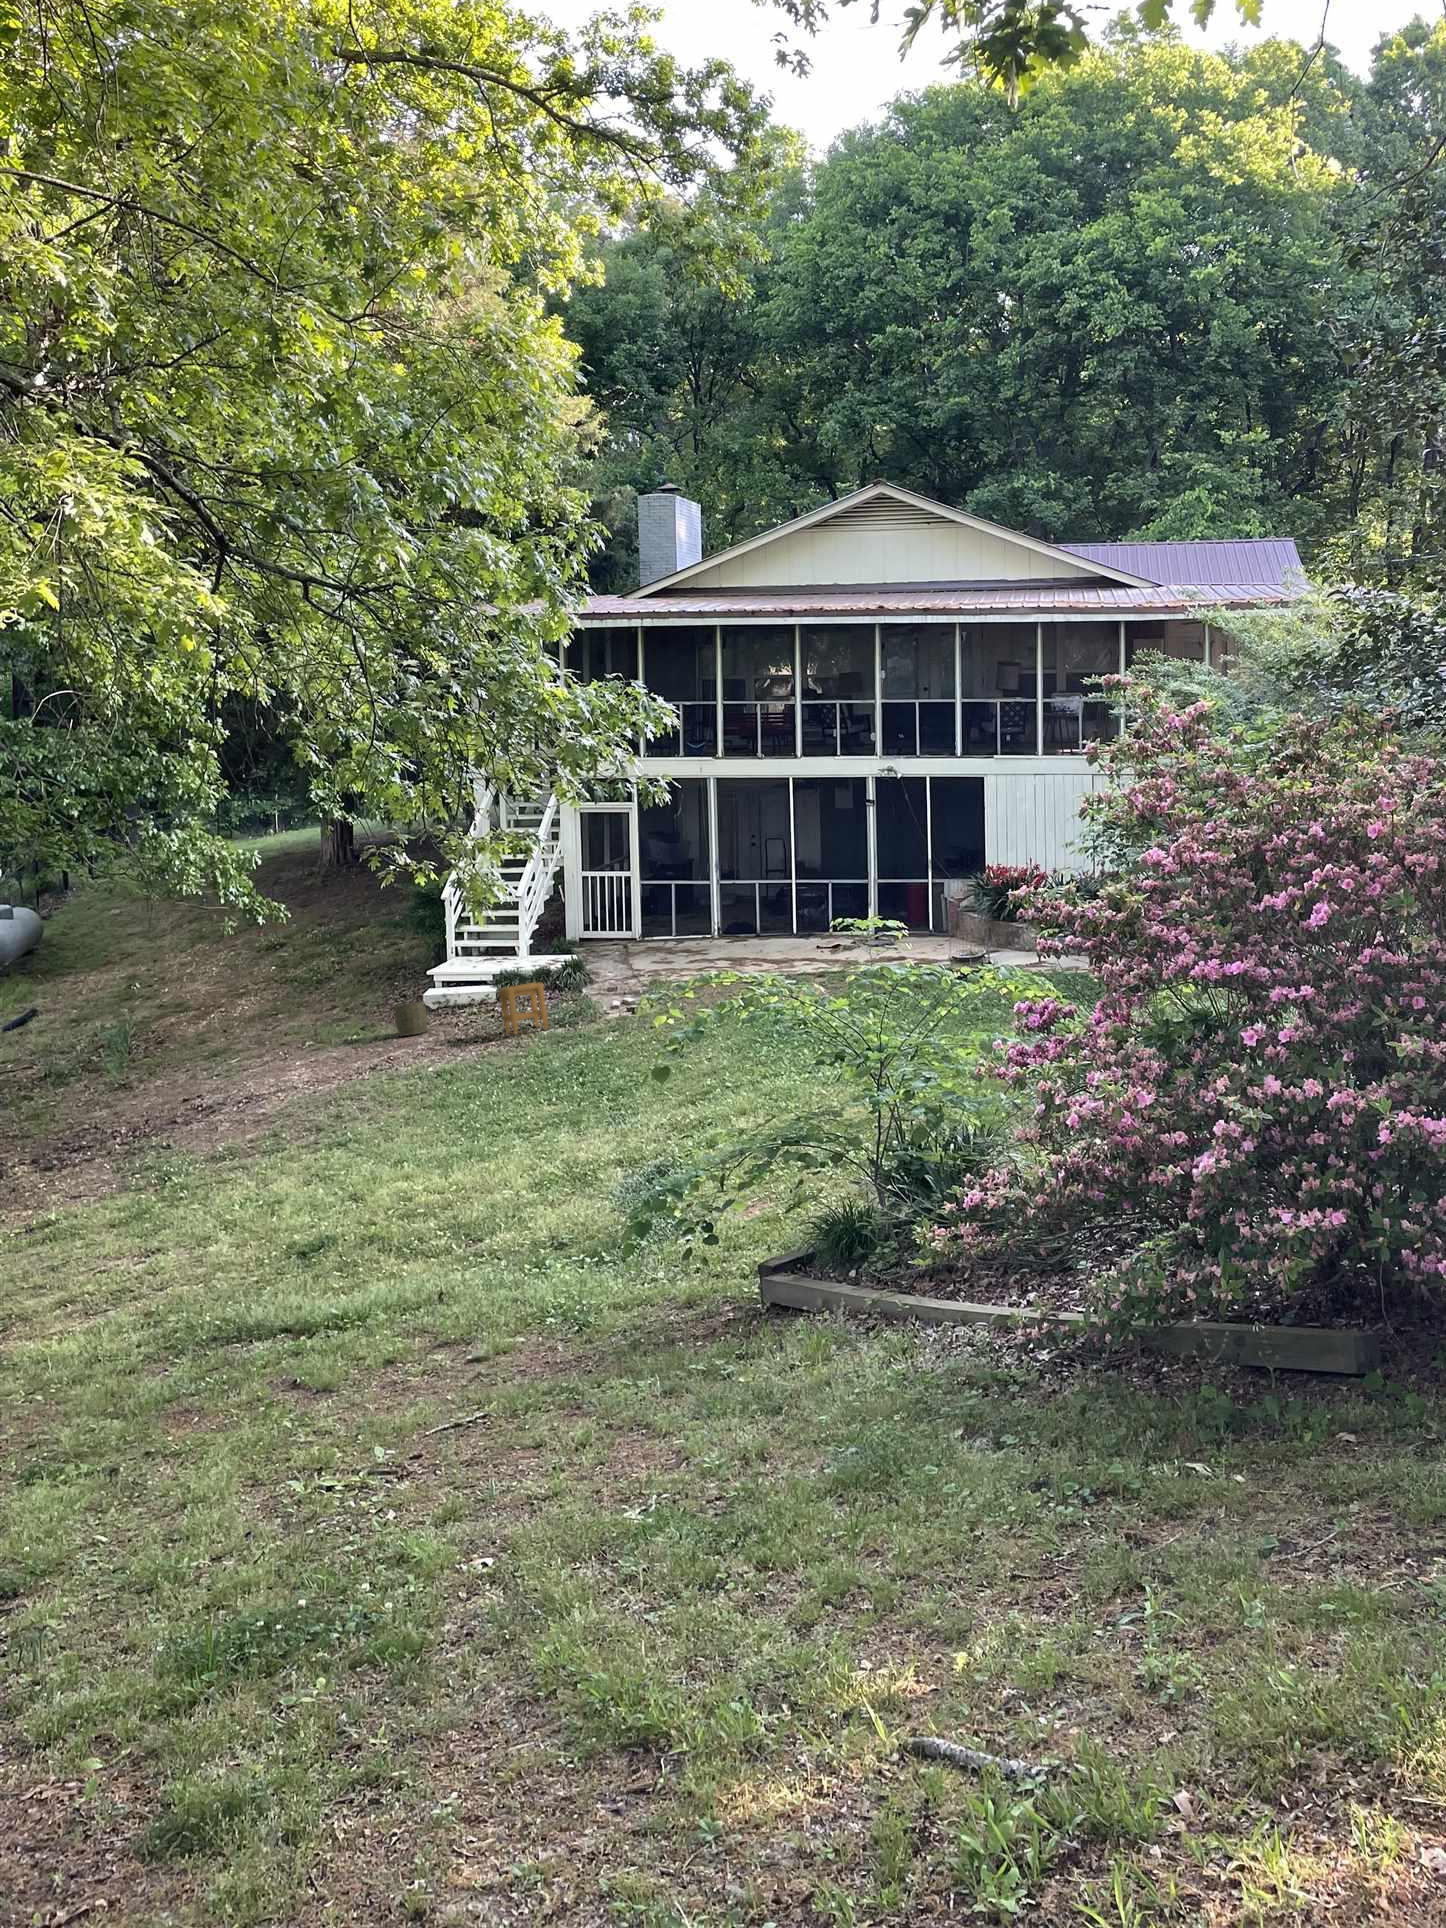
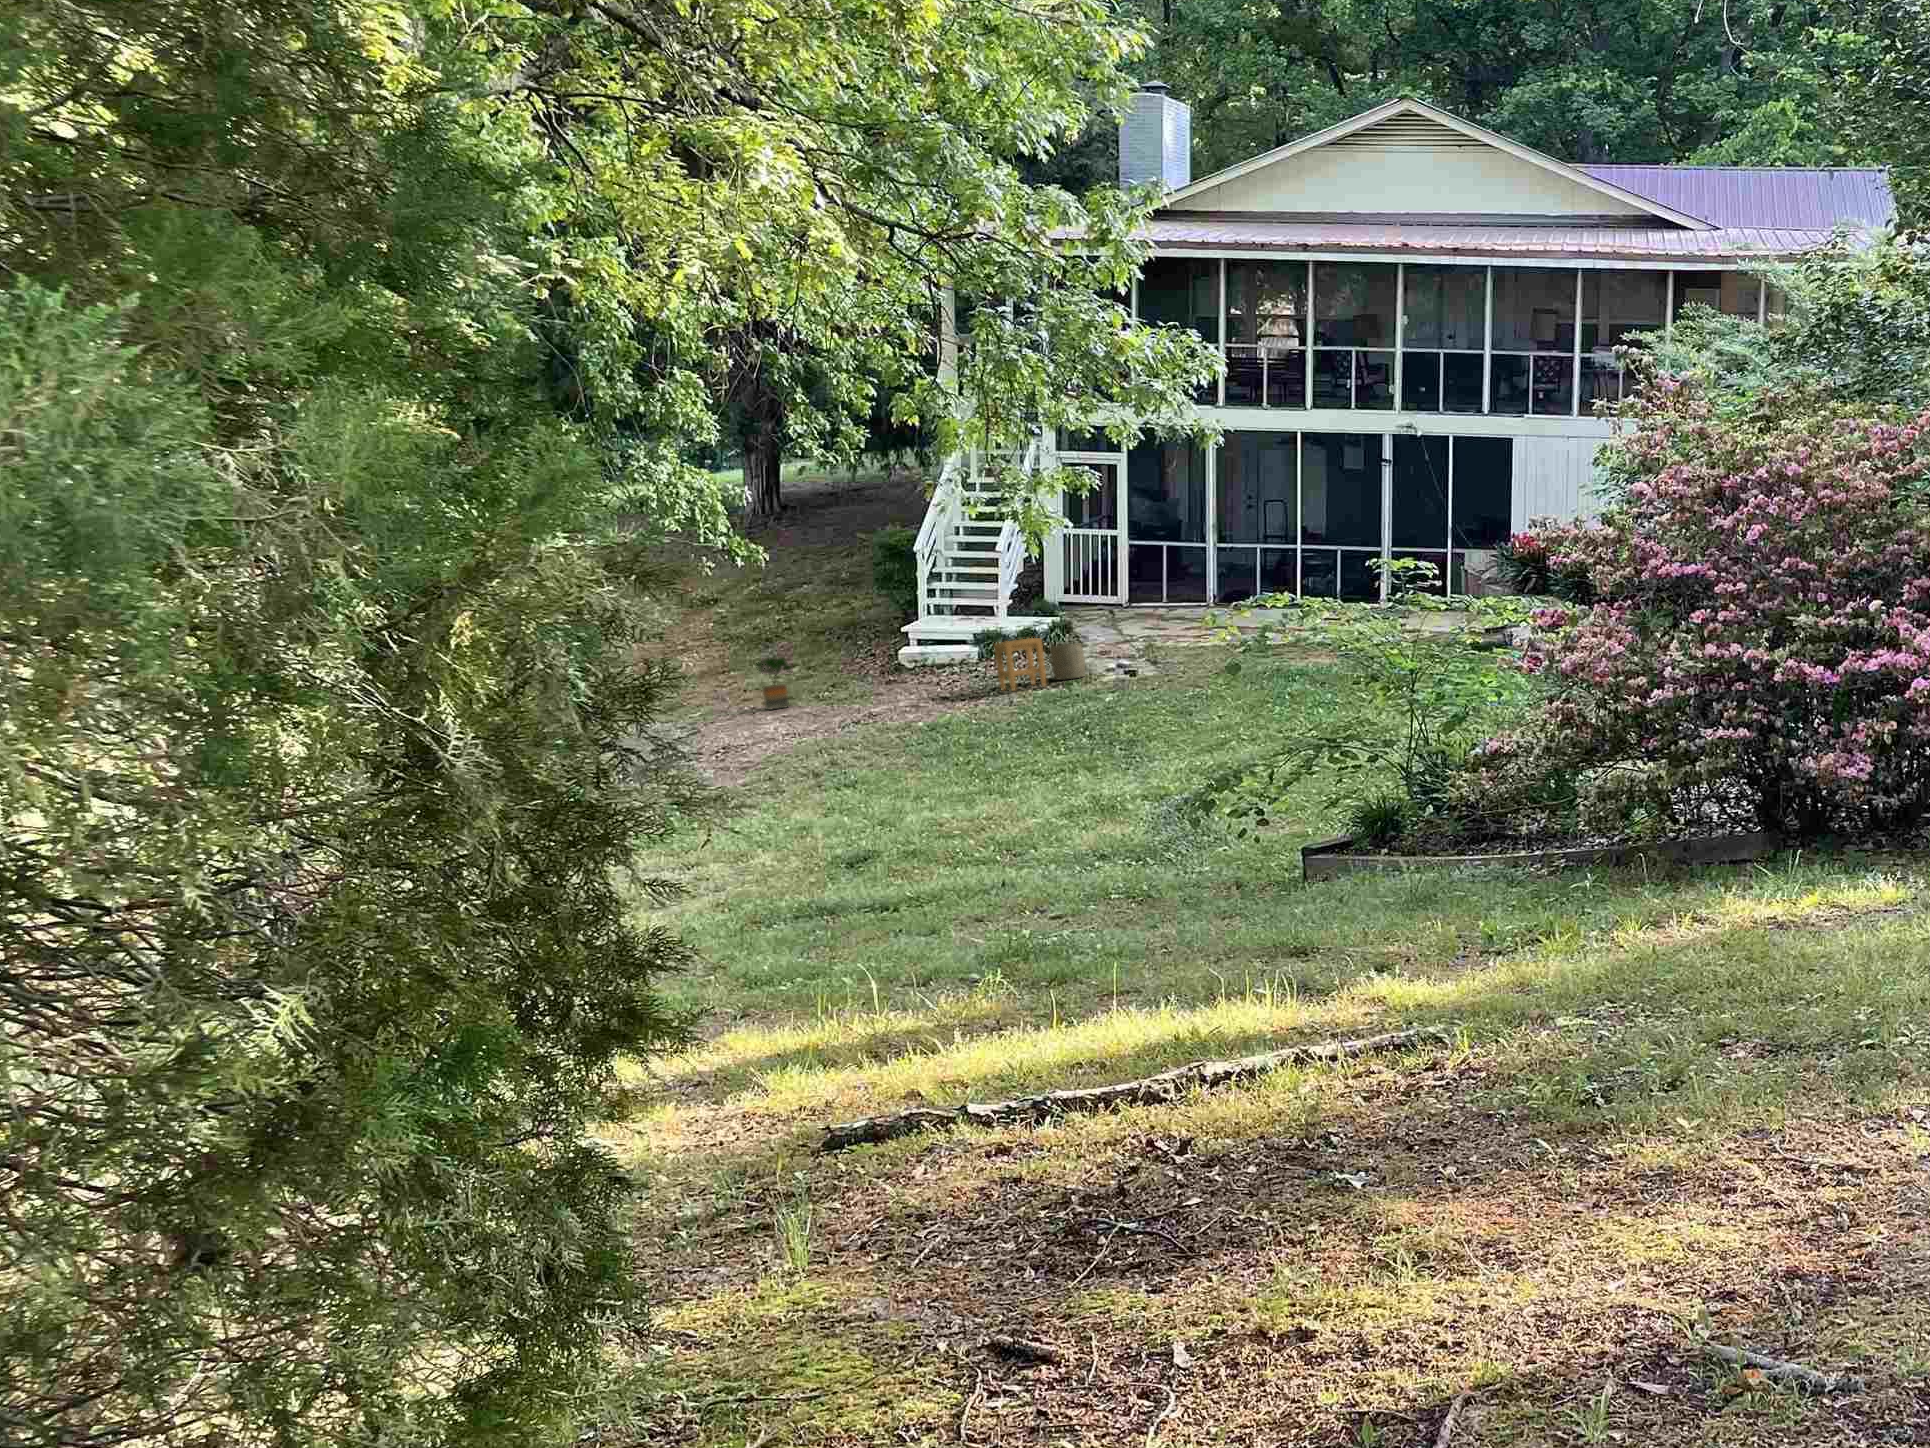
woven basket: present [394,1001,427,1036] -> present [1050,643,1085,680]
potted tree: none [278,1005,315,1056] -> present [756,657,792,709]

